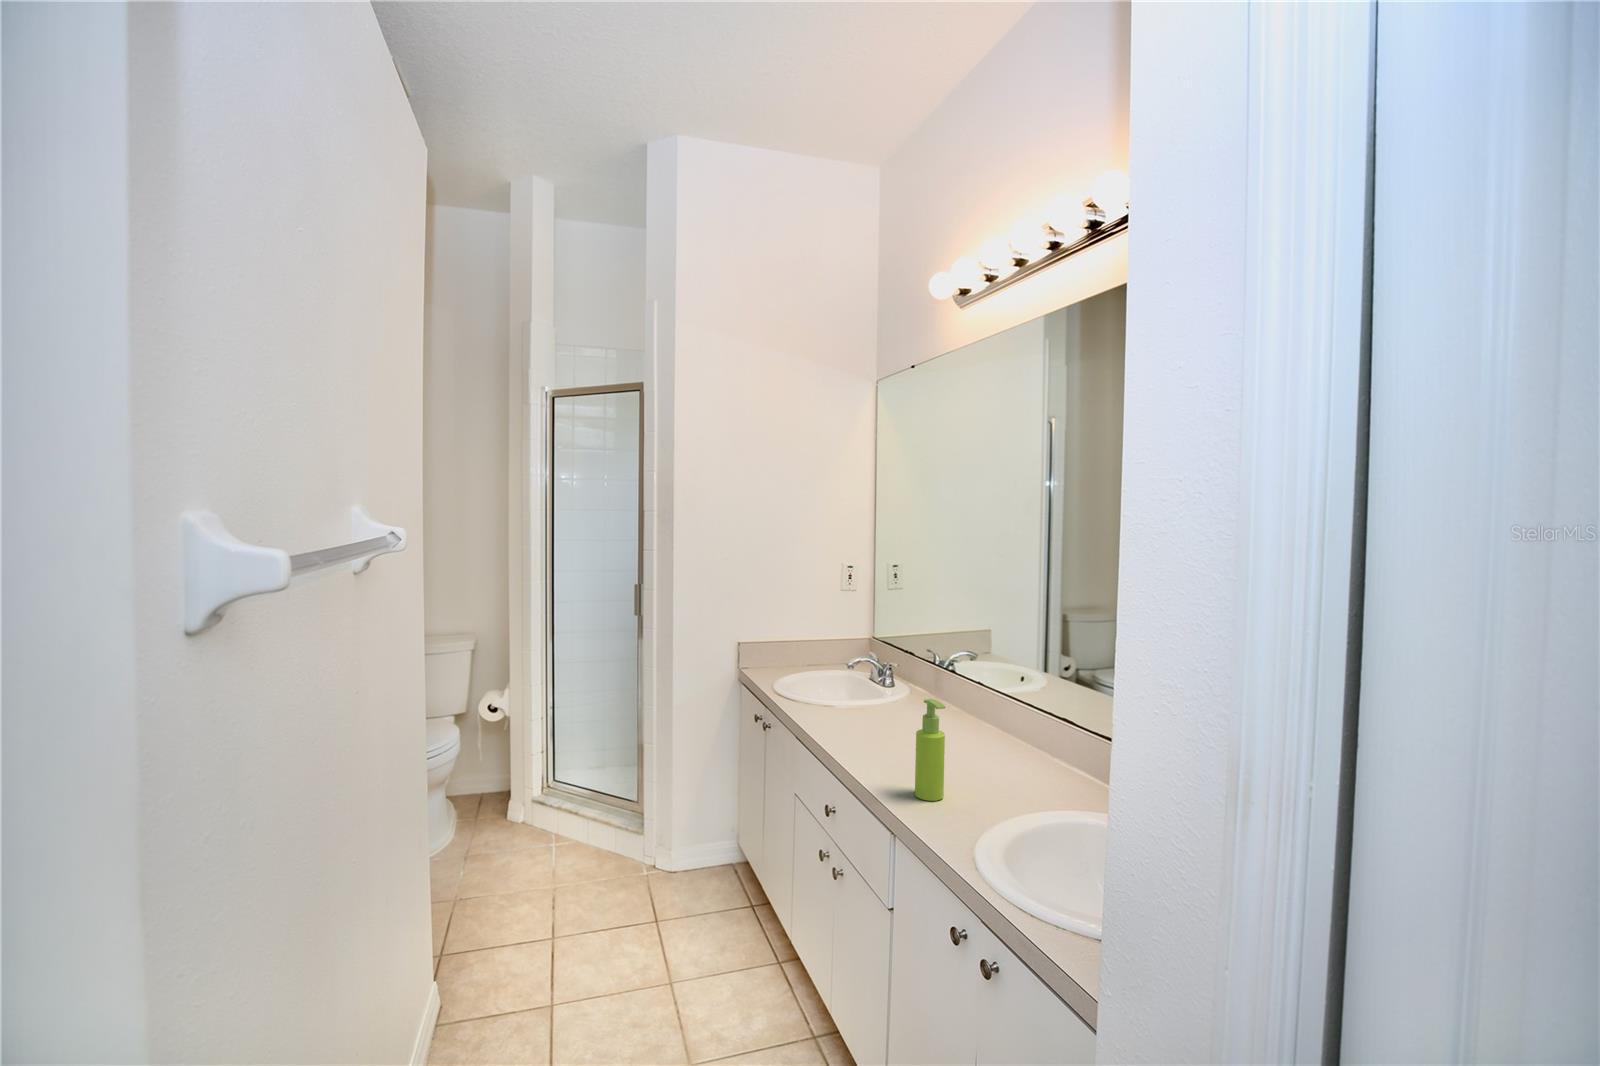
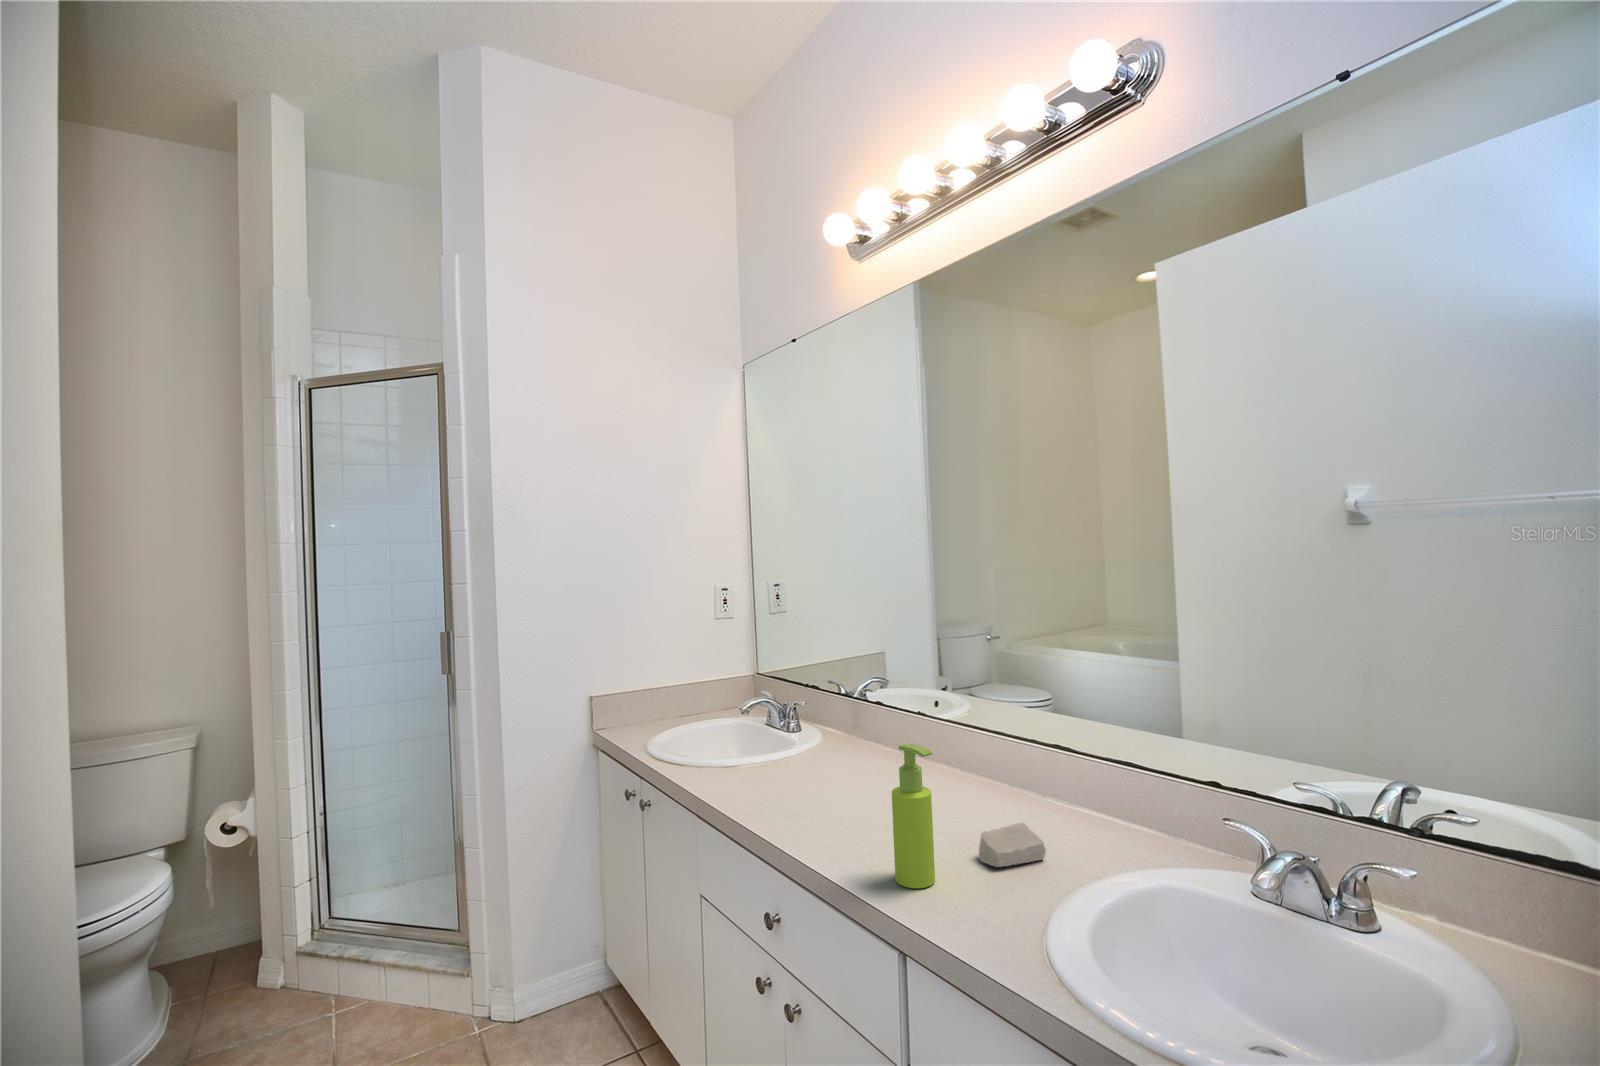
soap bar: none [983,769,1035,797] -> present [979,822,1046,867]

